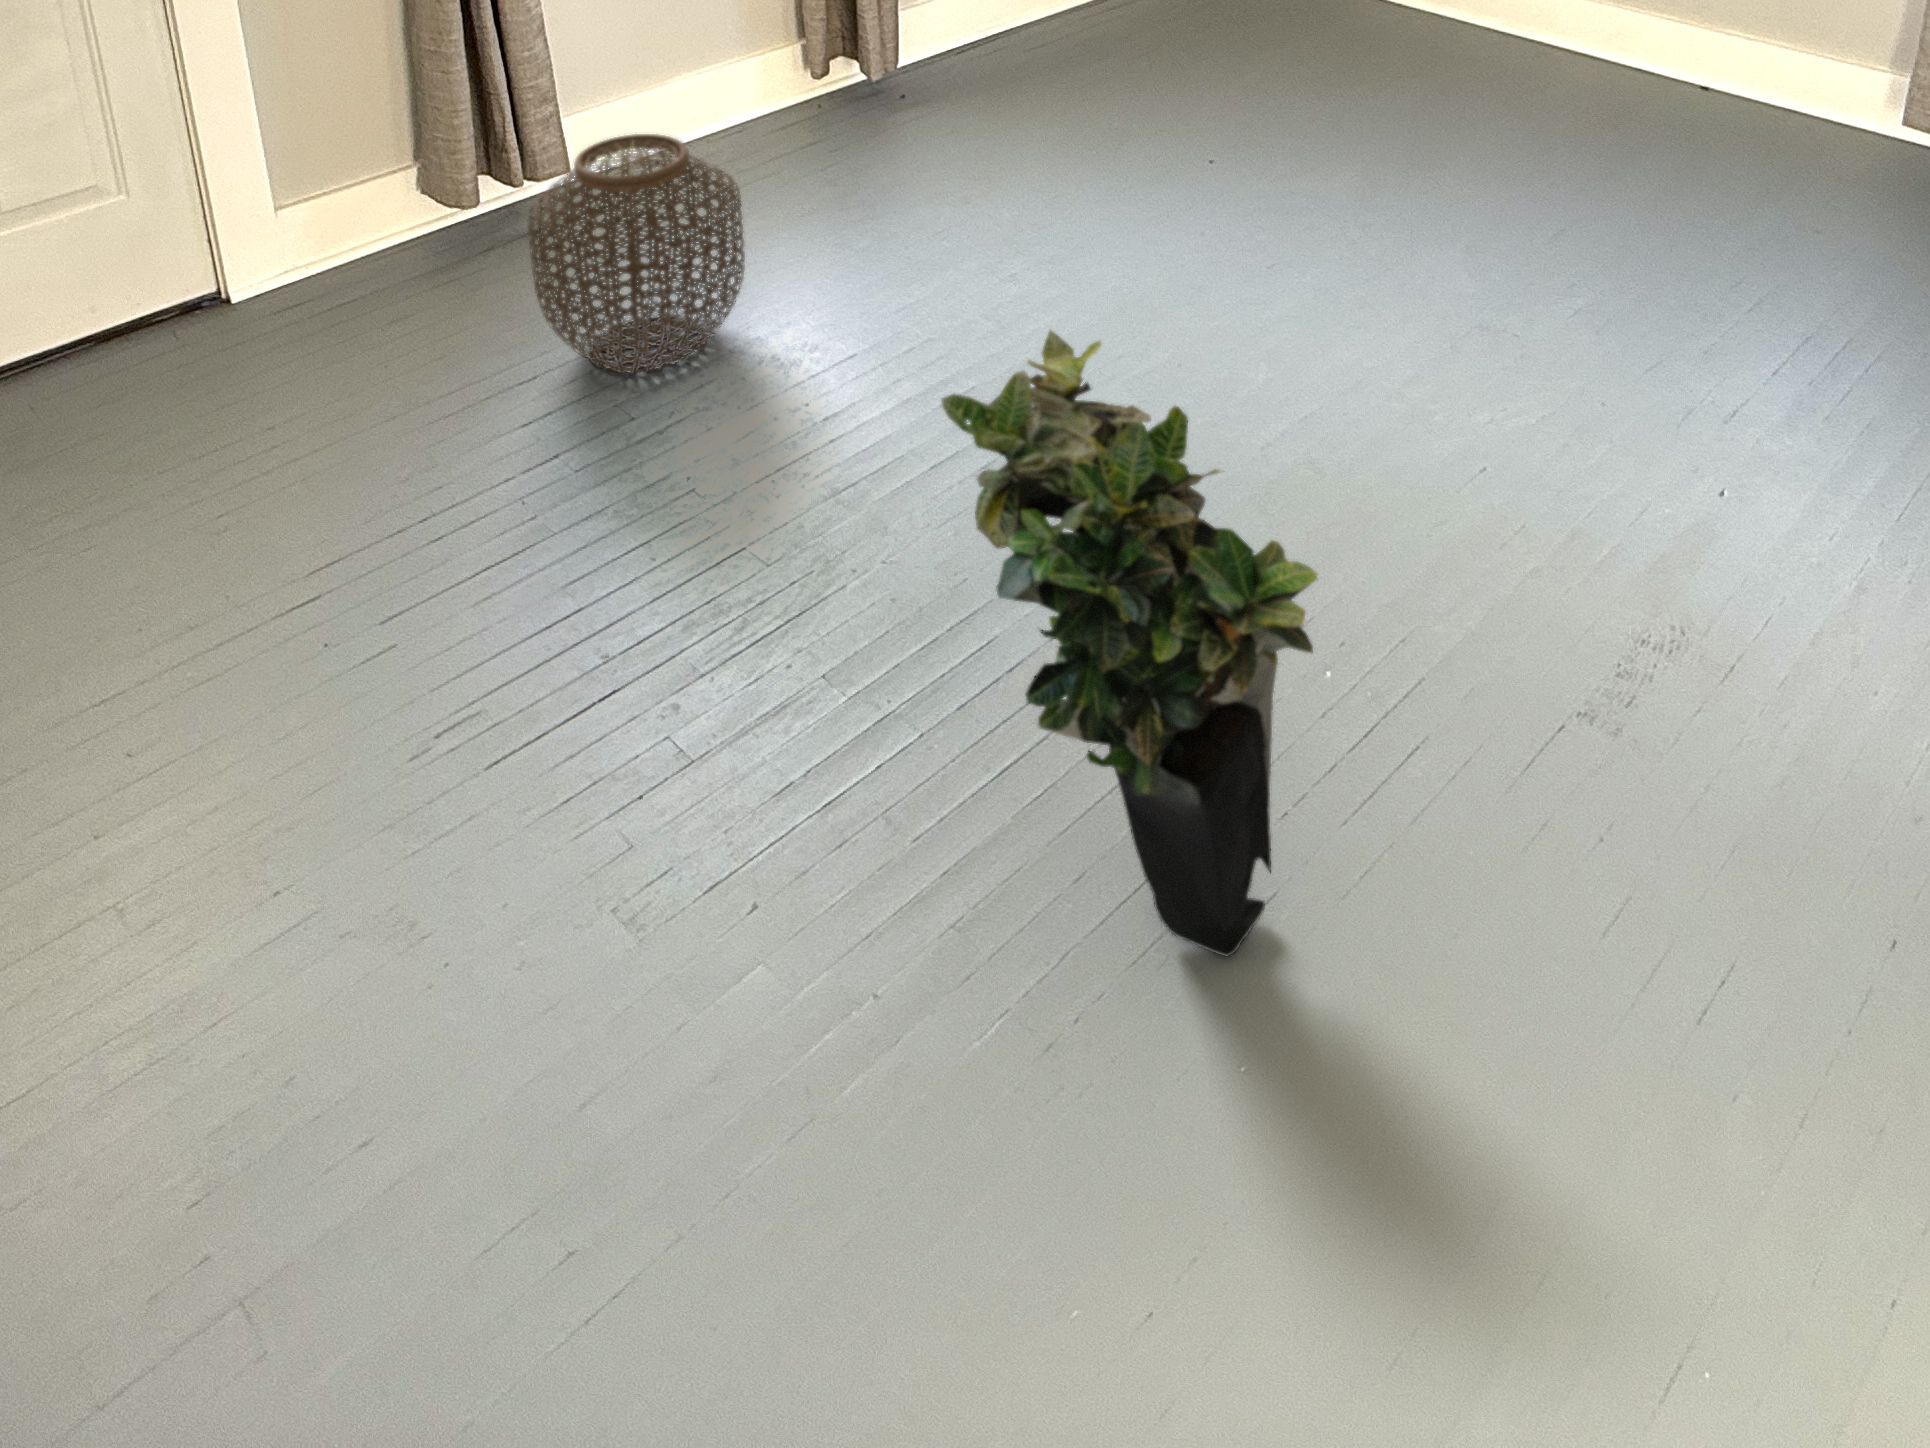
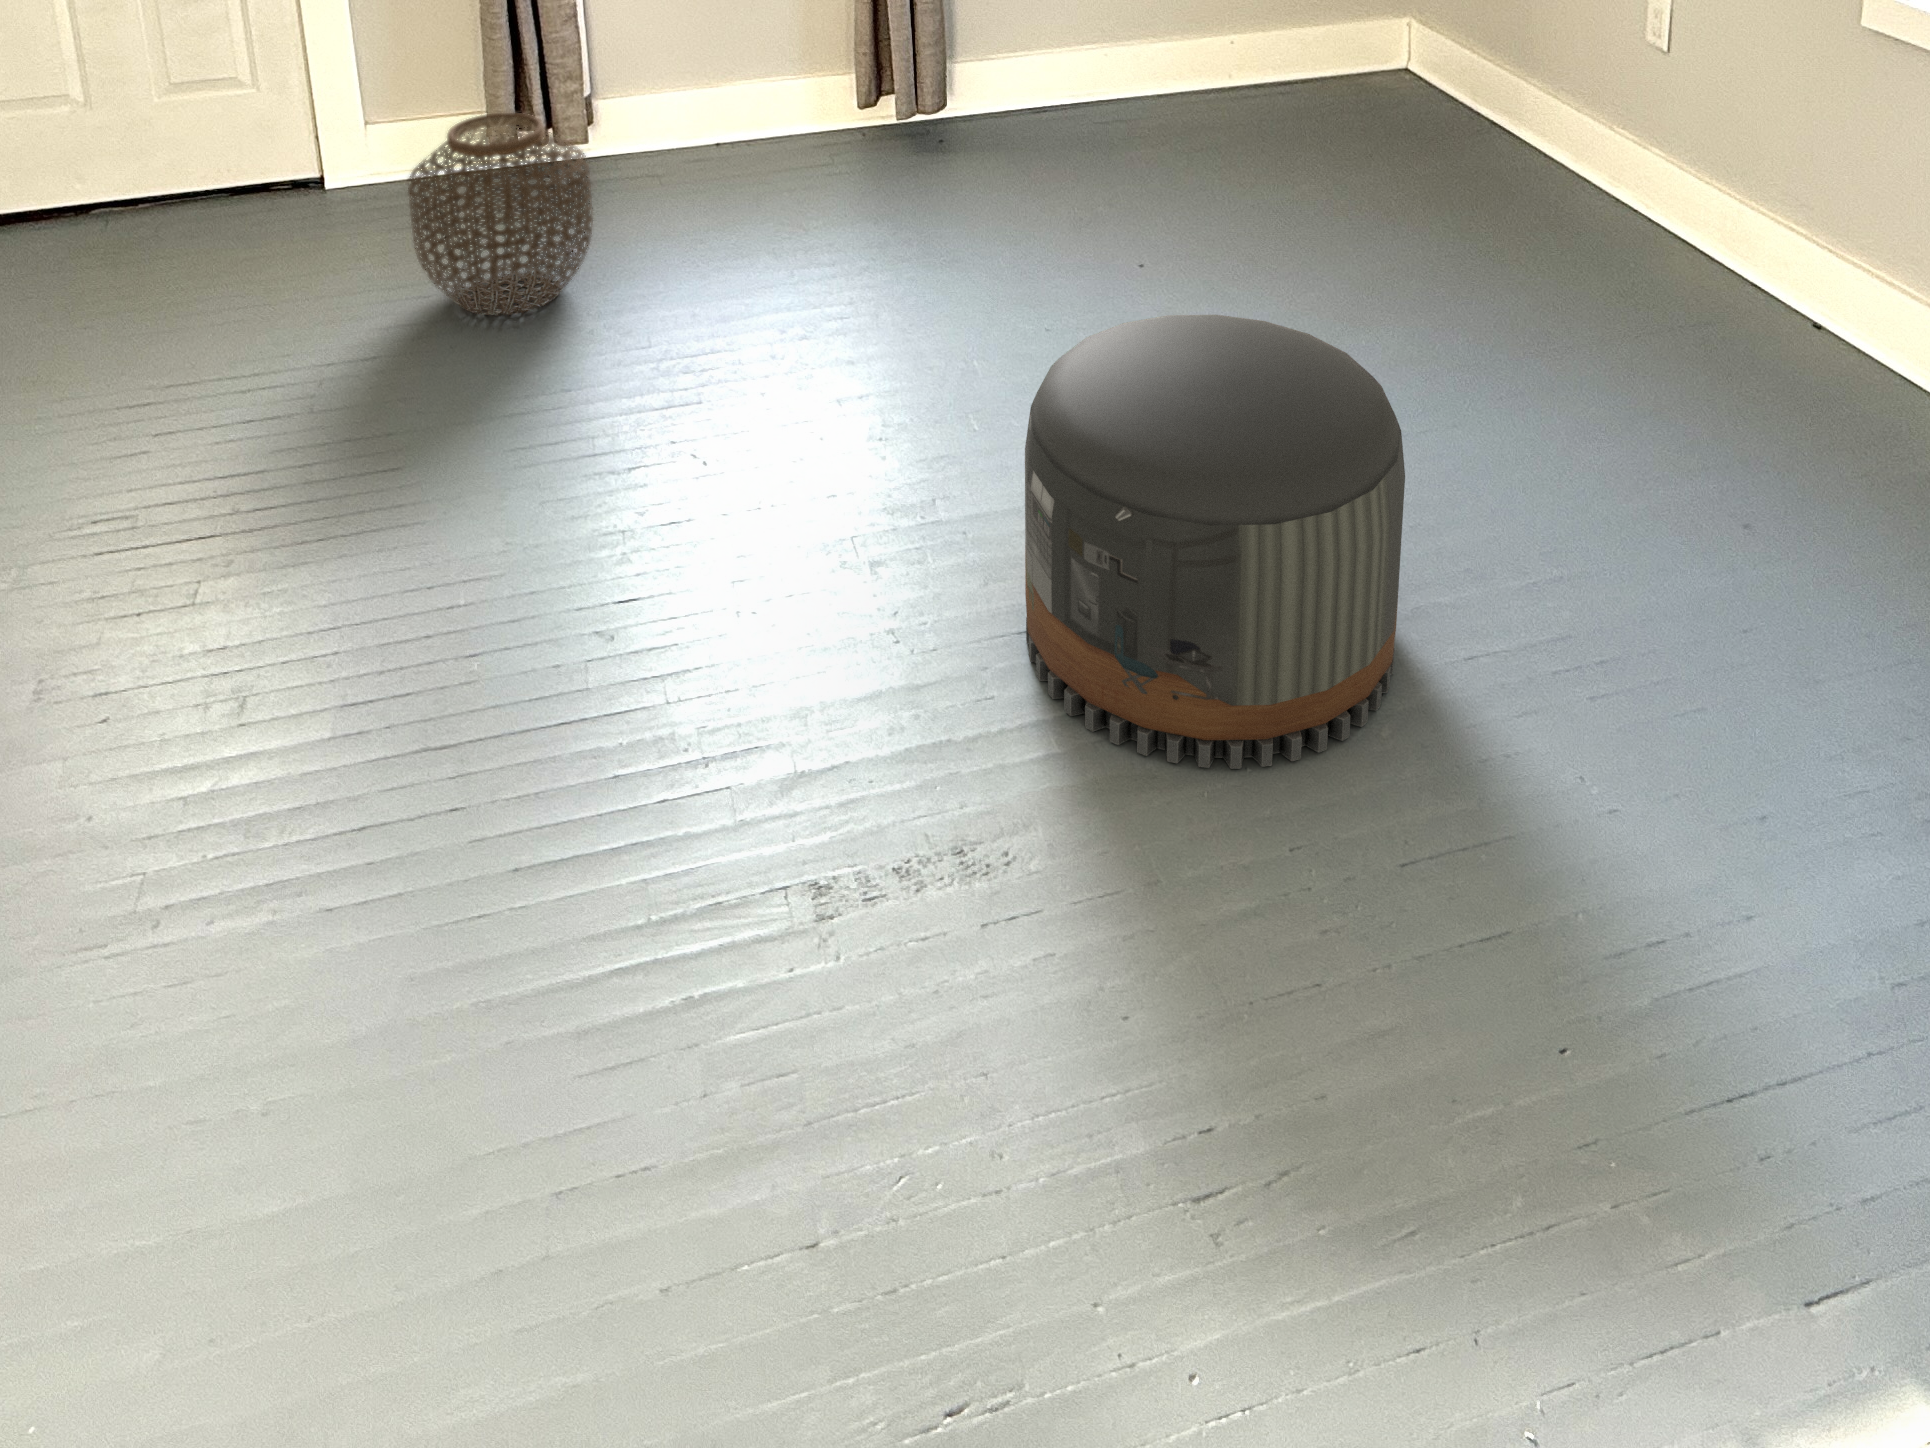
pouf: none [1463,146,1816,521] -> present [1025,315,1405,769]
potted plant: present [941,331,1318,956] -> none [87,304,436,891]

